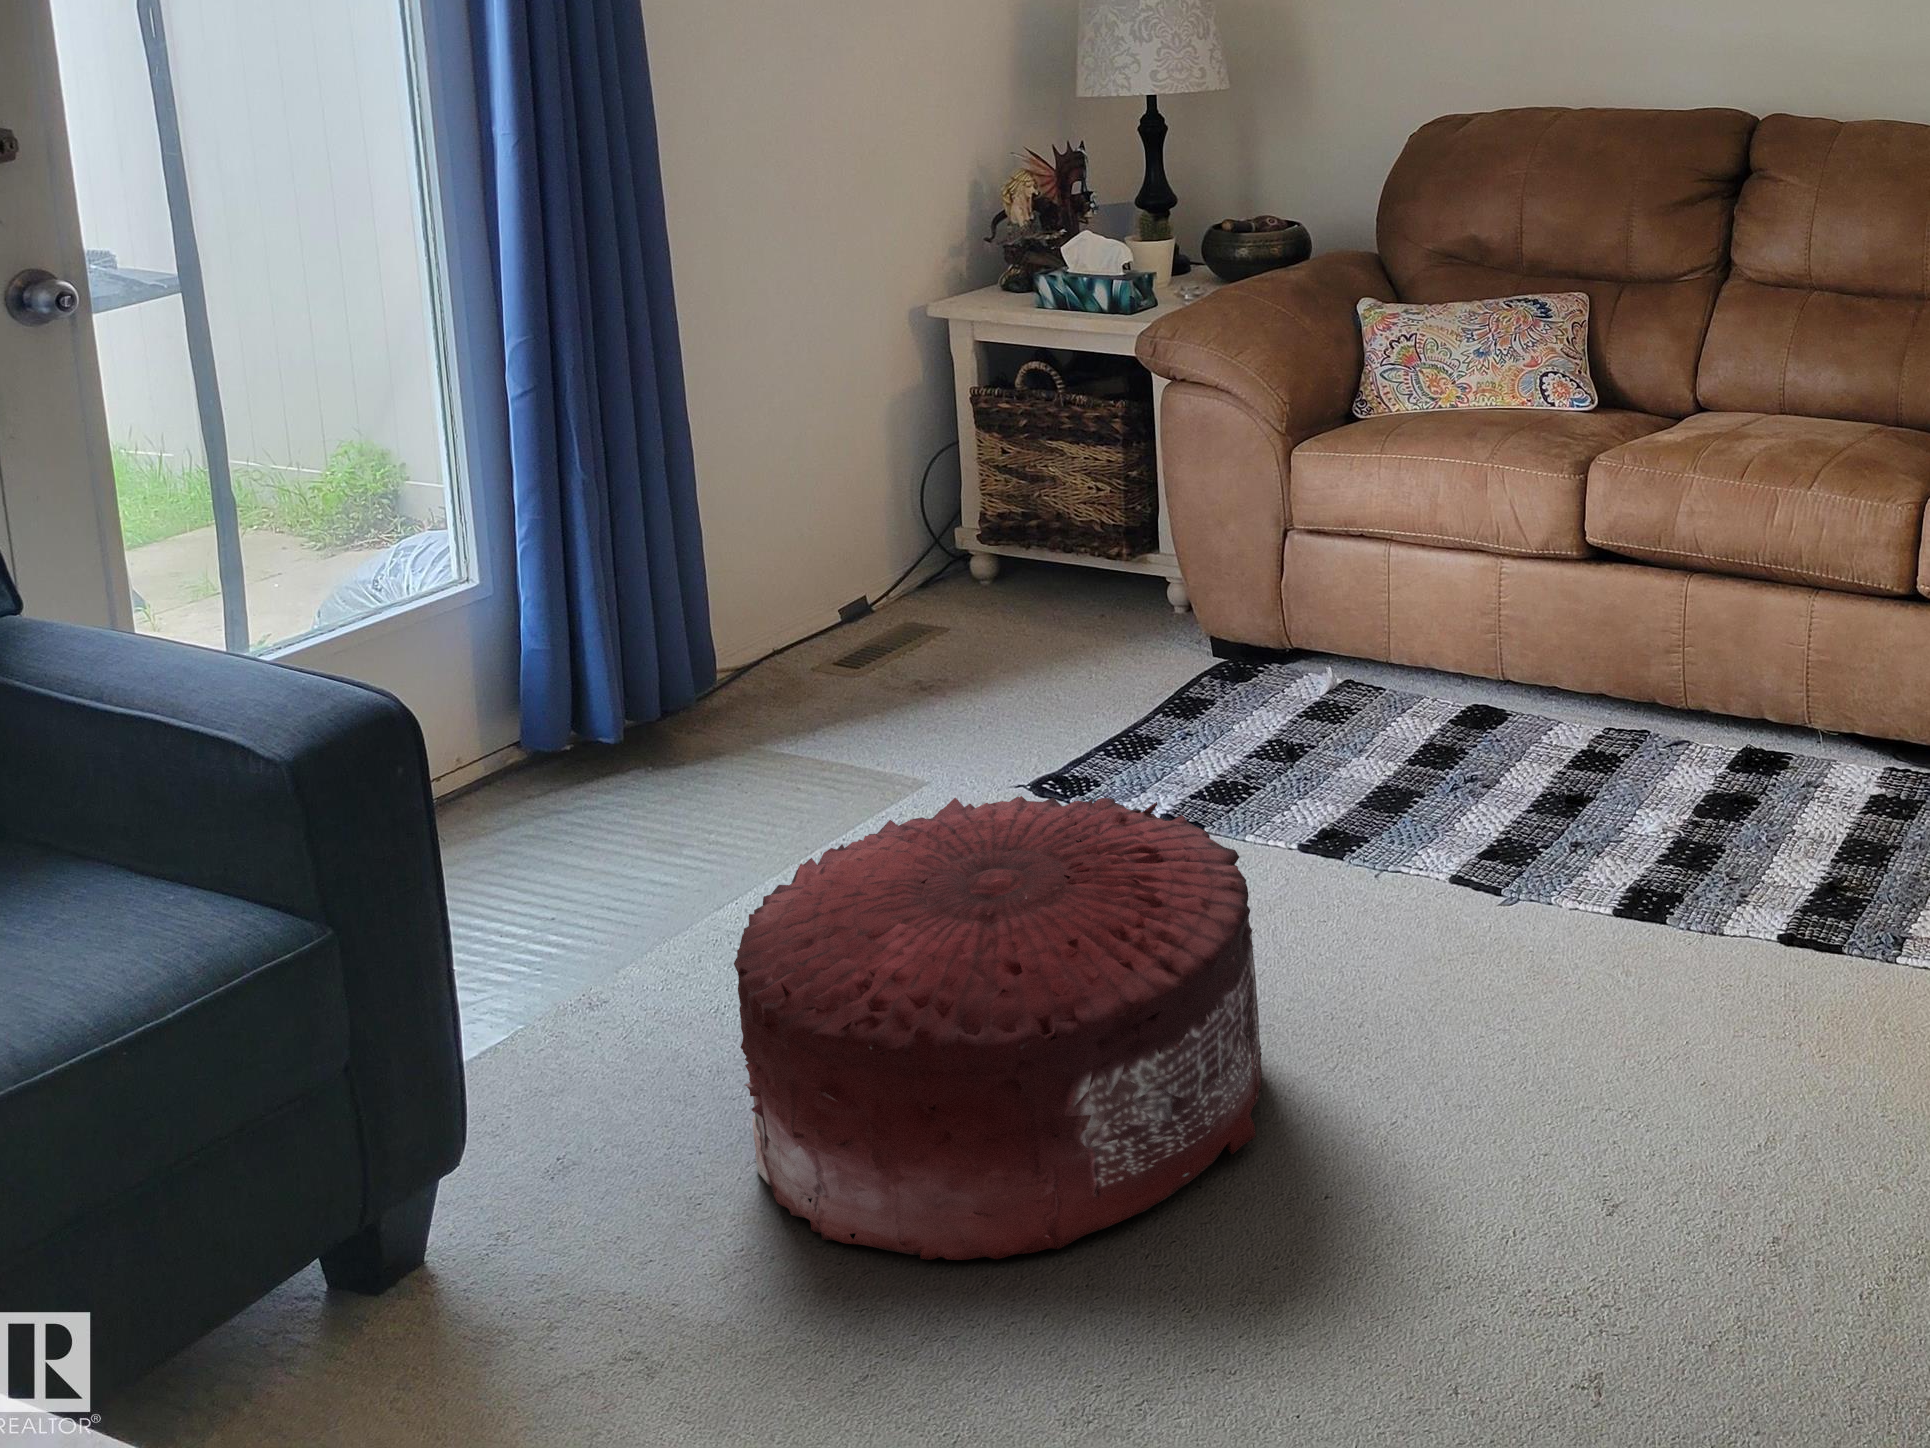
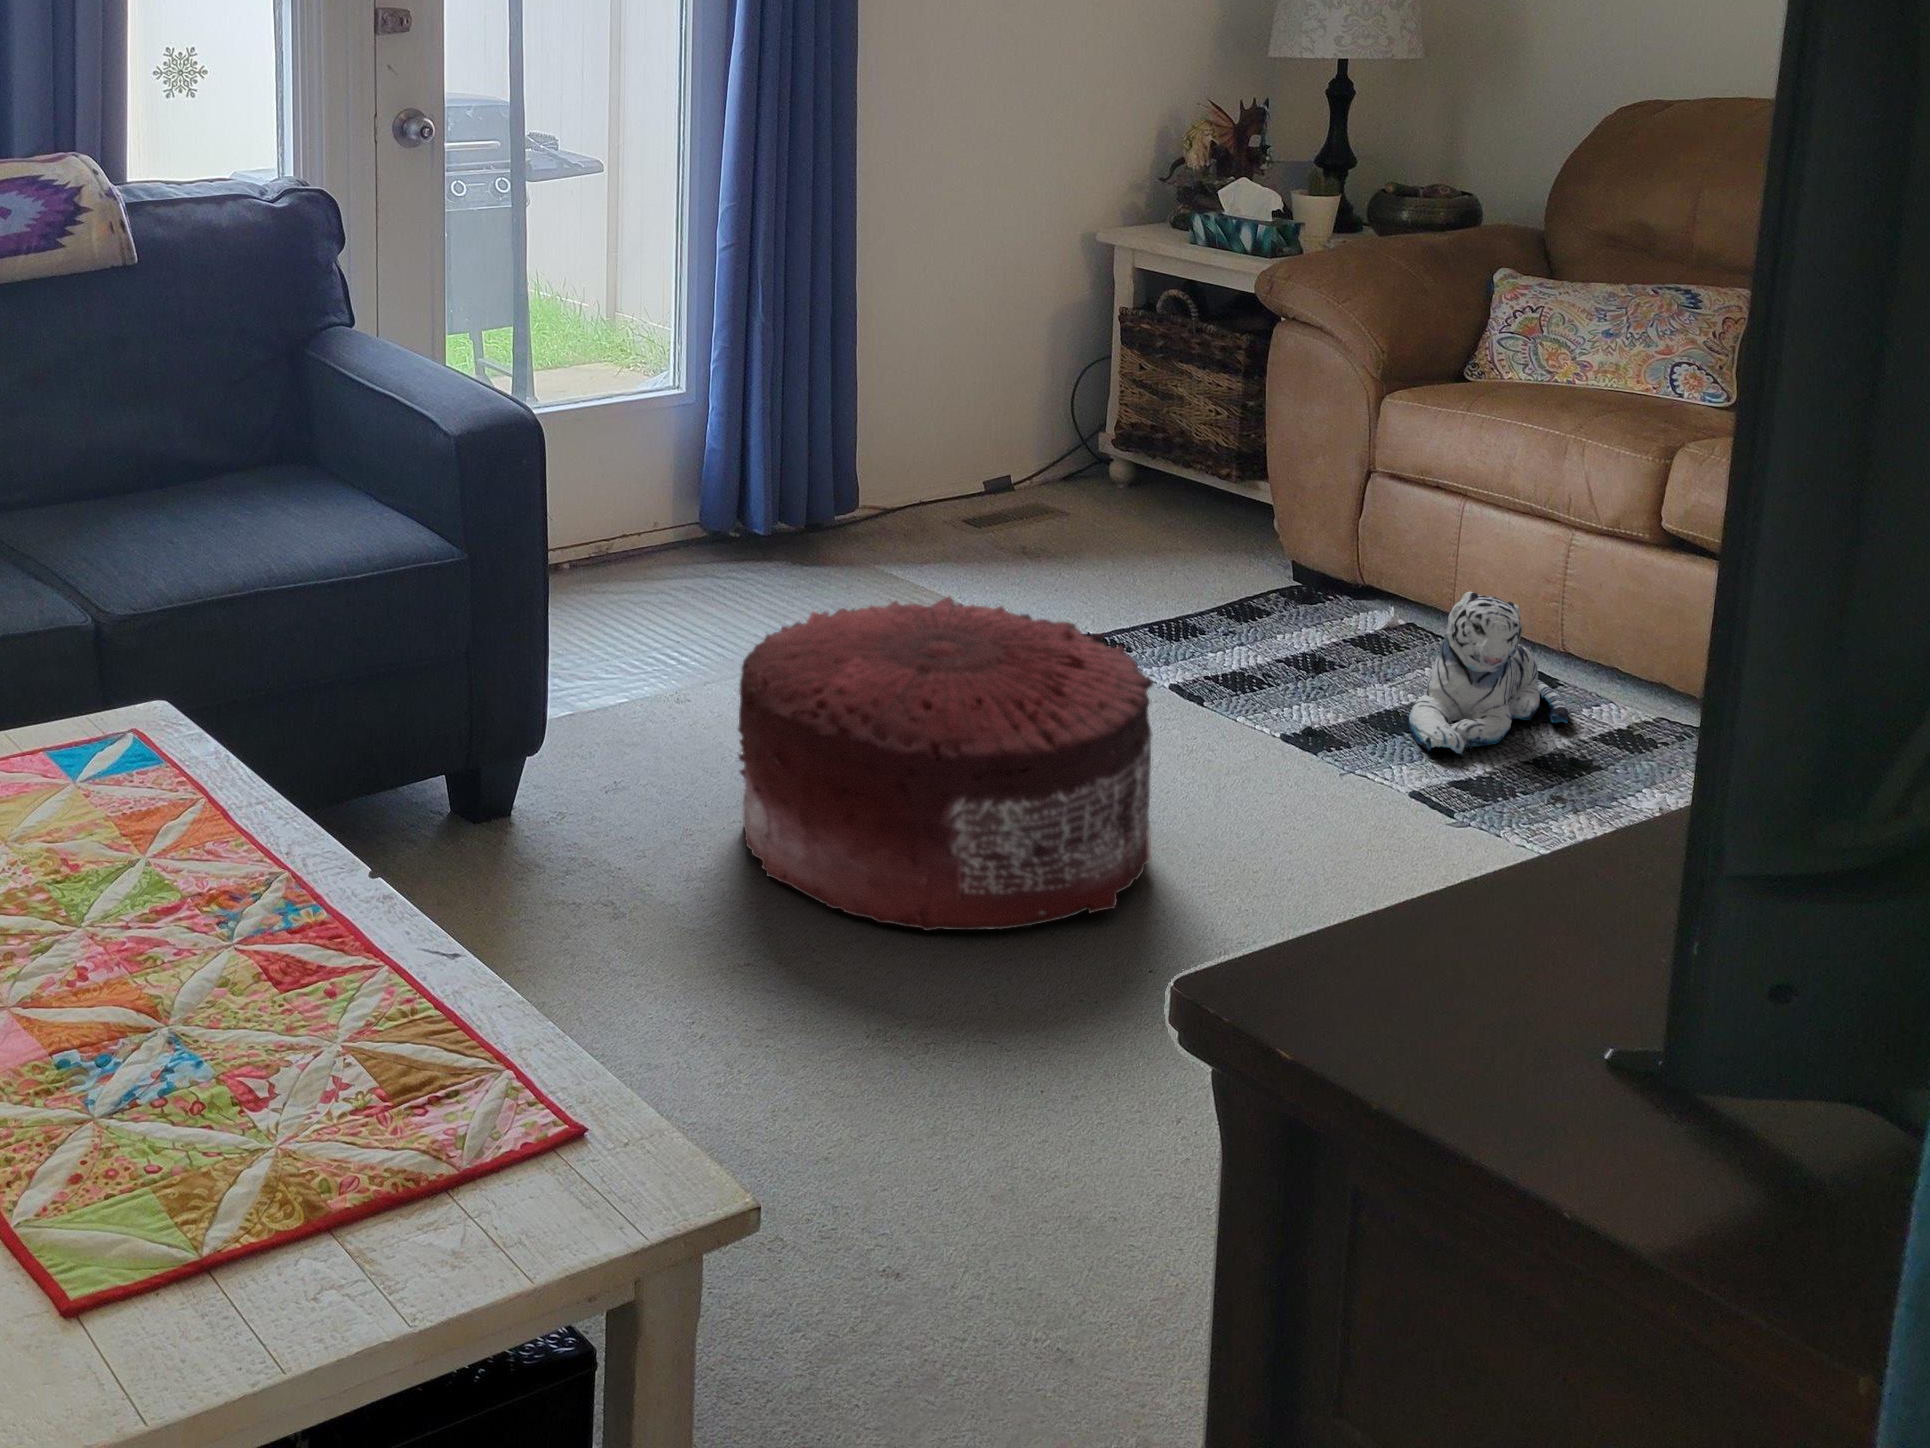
plush toy: none [1406,647,1544,824] -> present [1408,592,1570,755]

